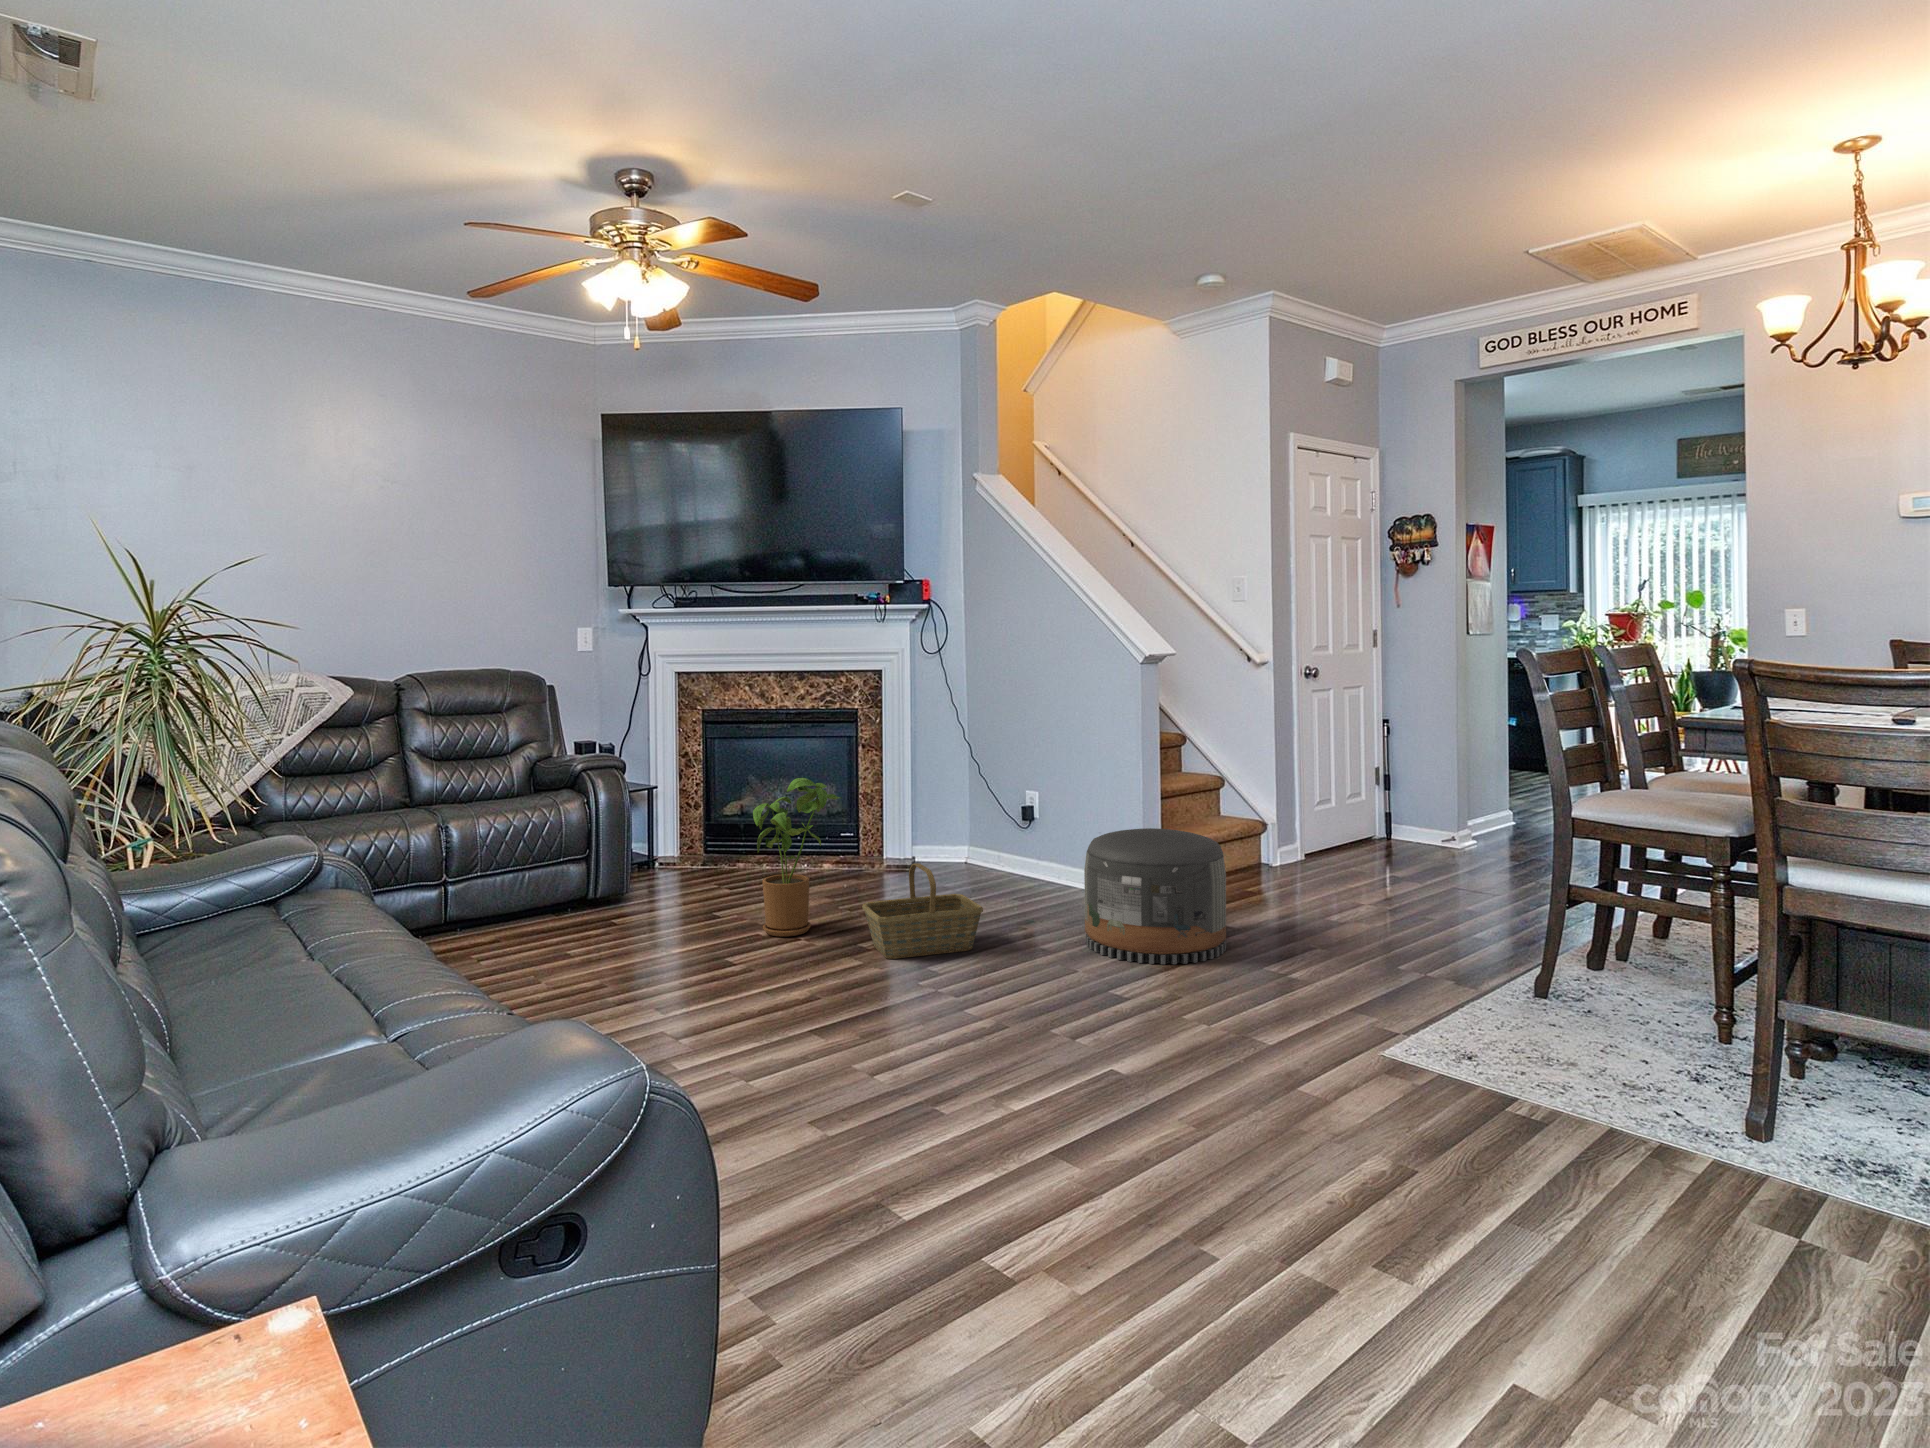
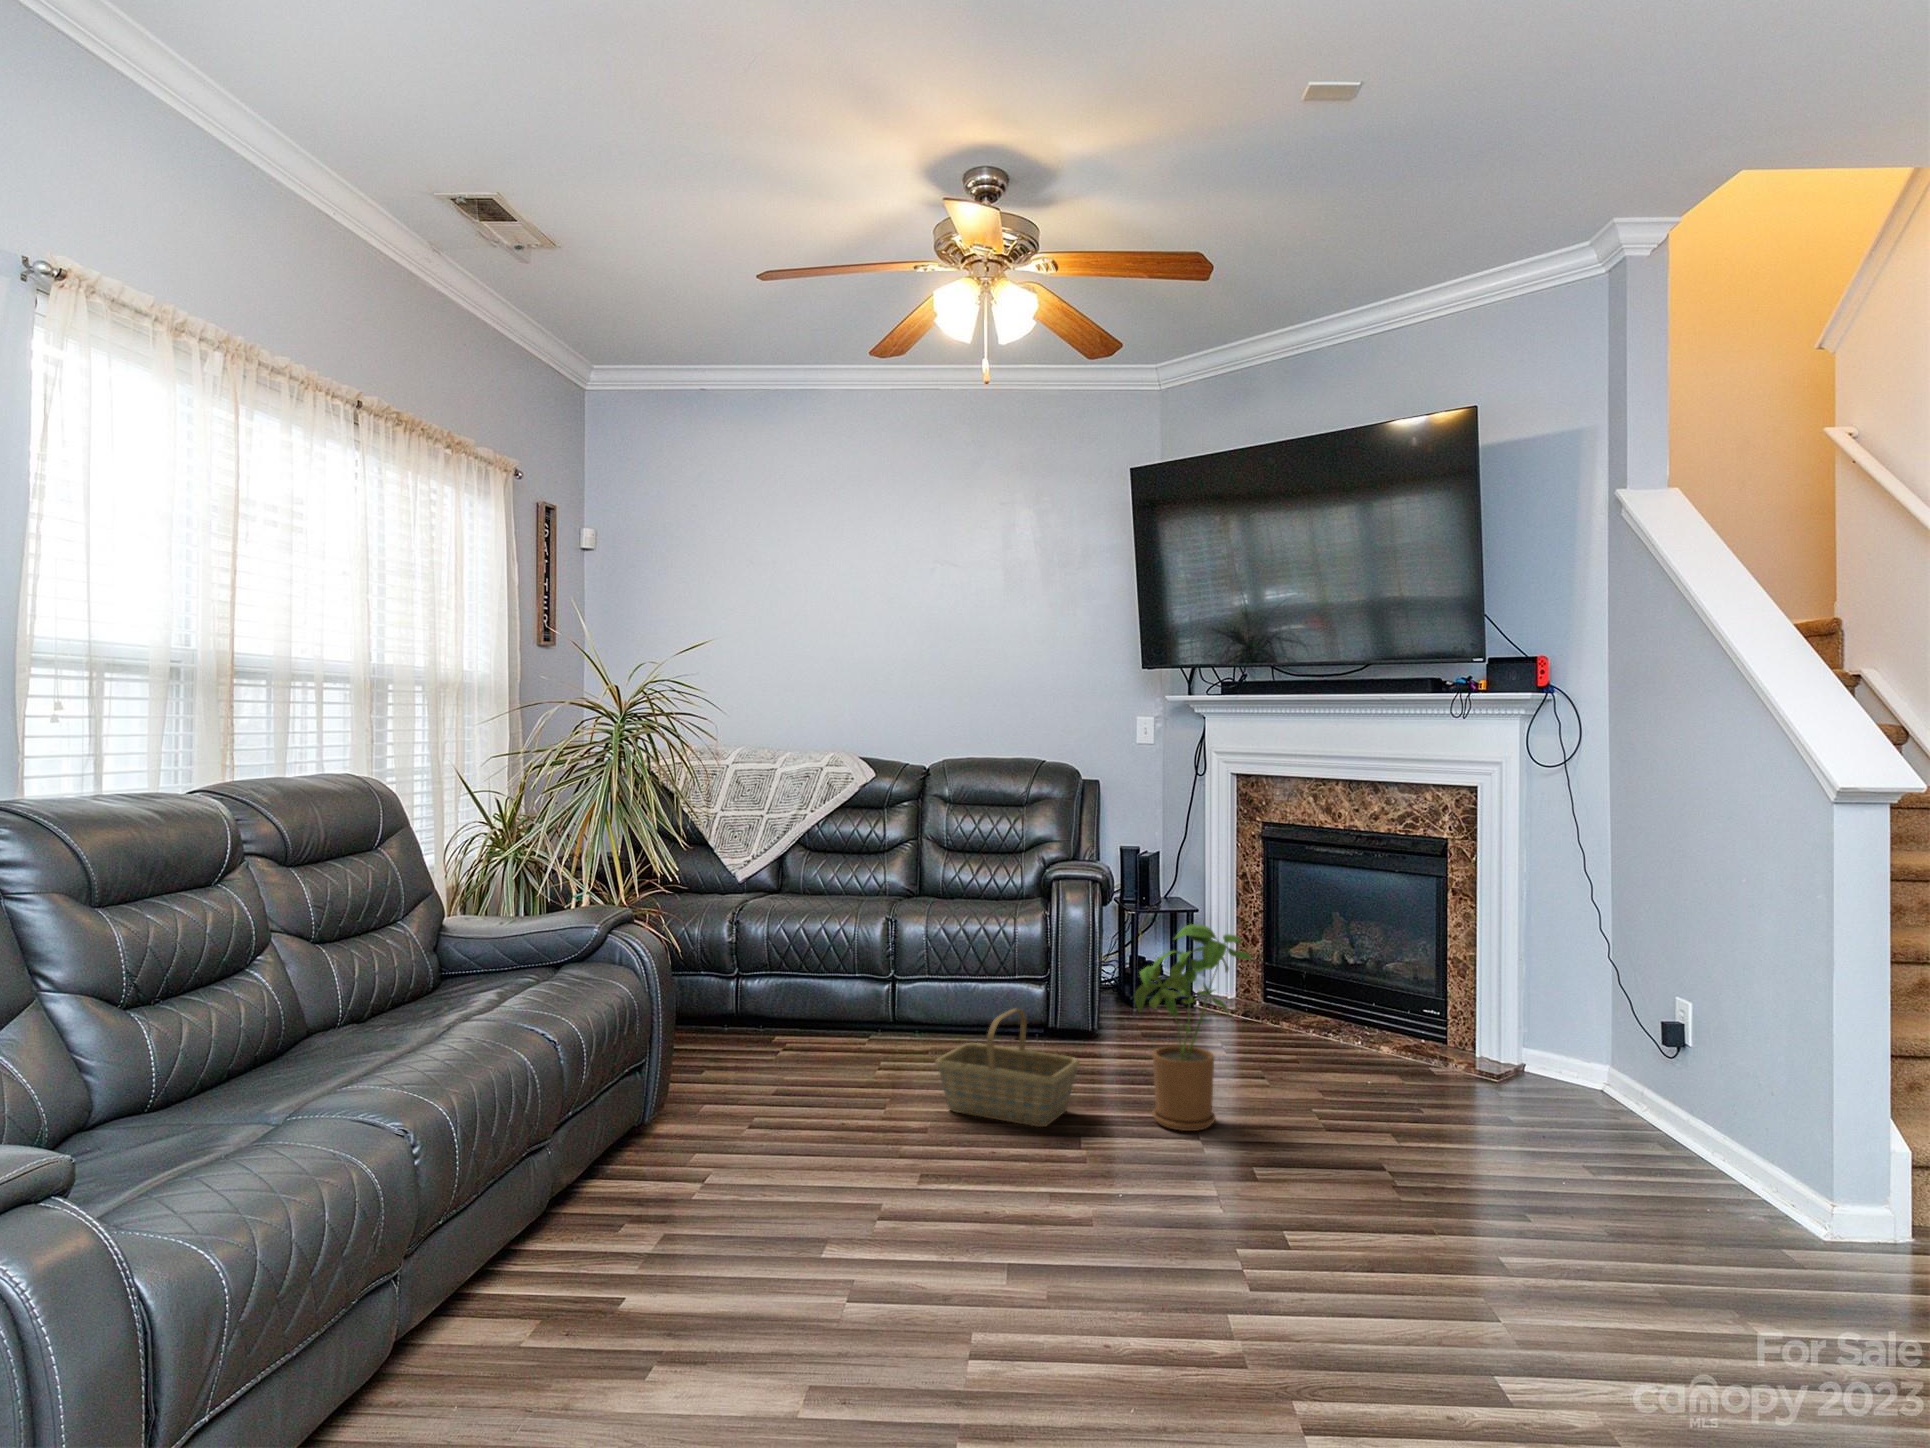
pouf: present [1084,828,1226,964] -> none [1543,1095,1838,1382]
basket: present [862,863,983,959] -> present [935,1009,1080,1127]

